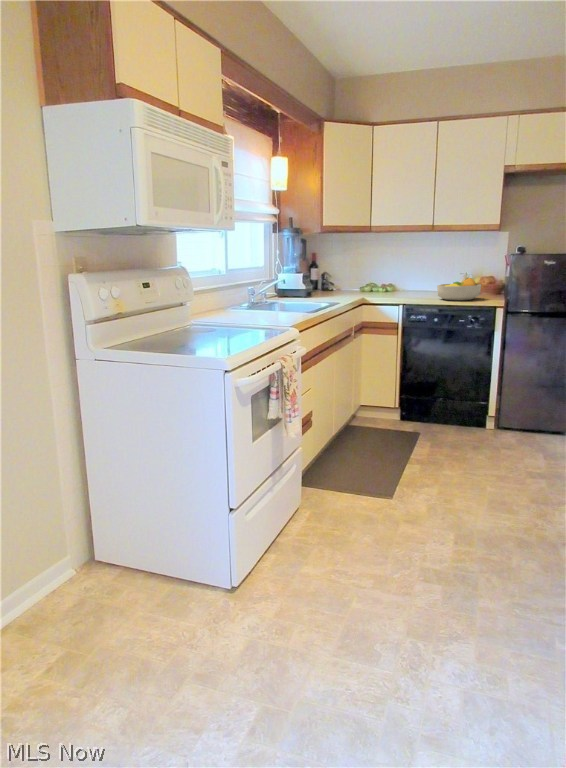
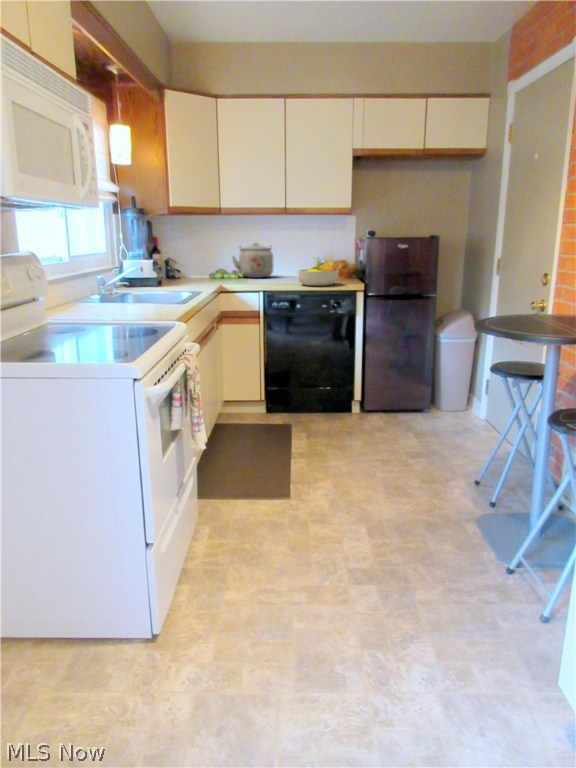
kettle: none [381,258,422,291] -> present [232,243,273,278]

